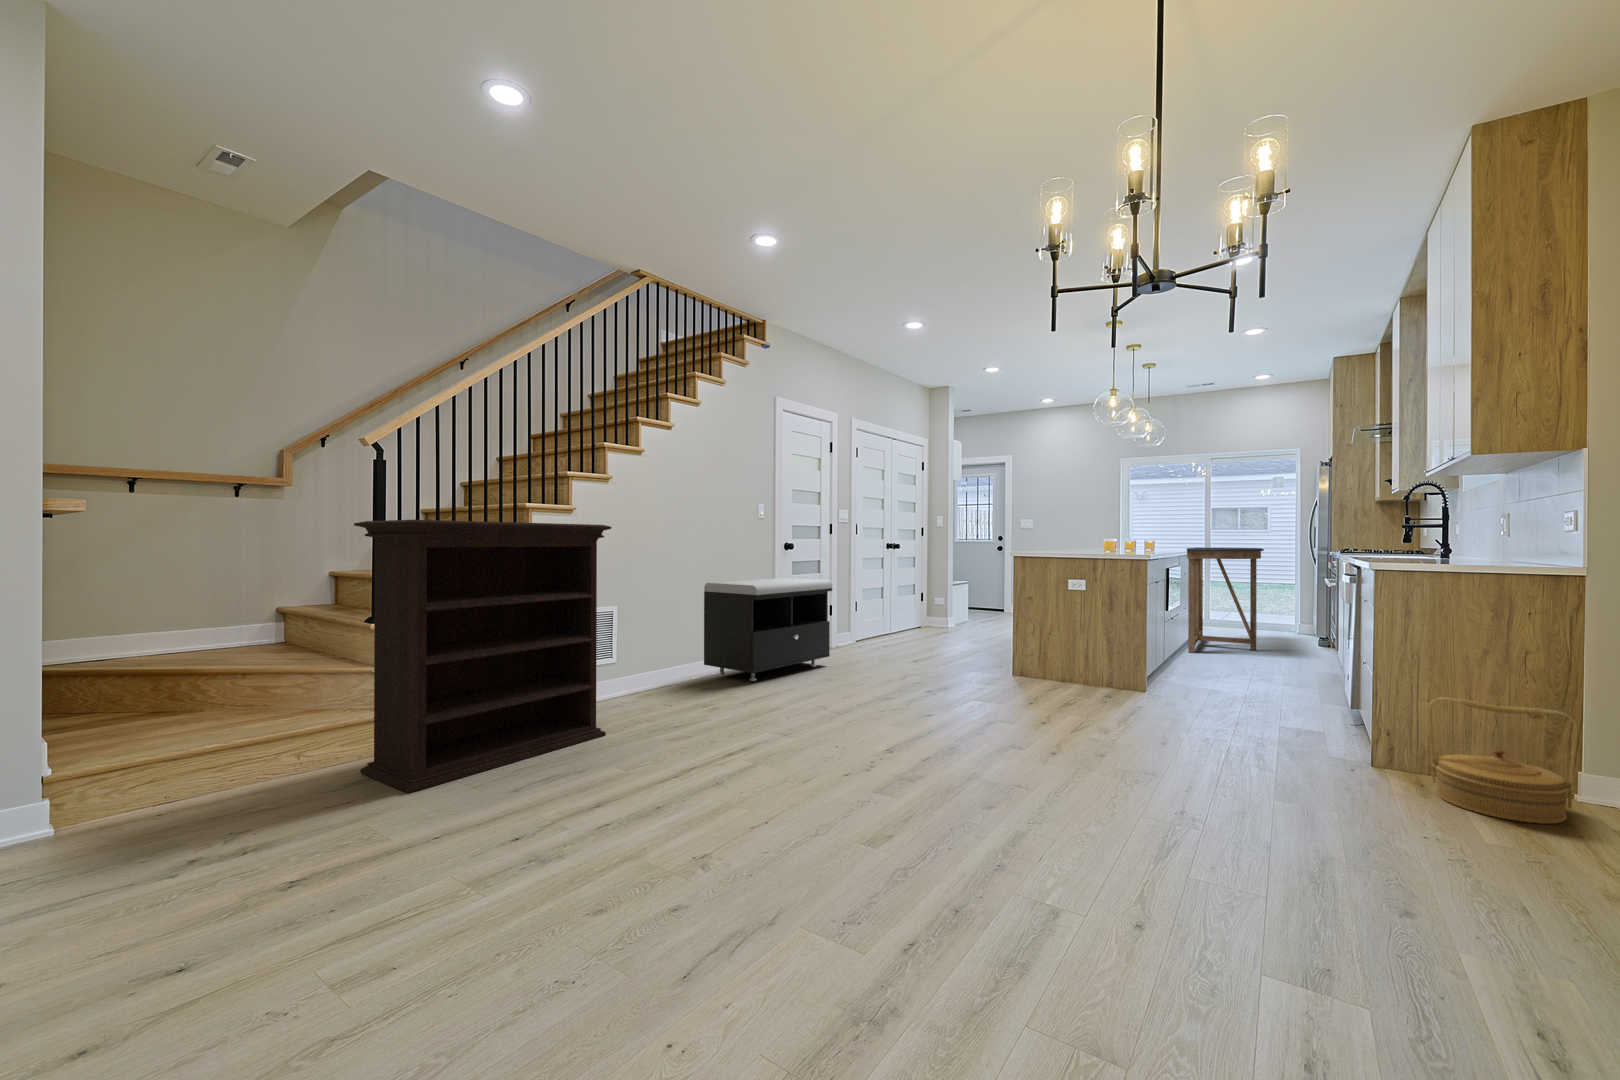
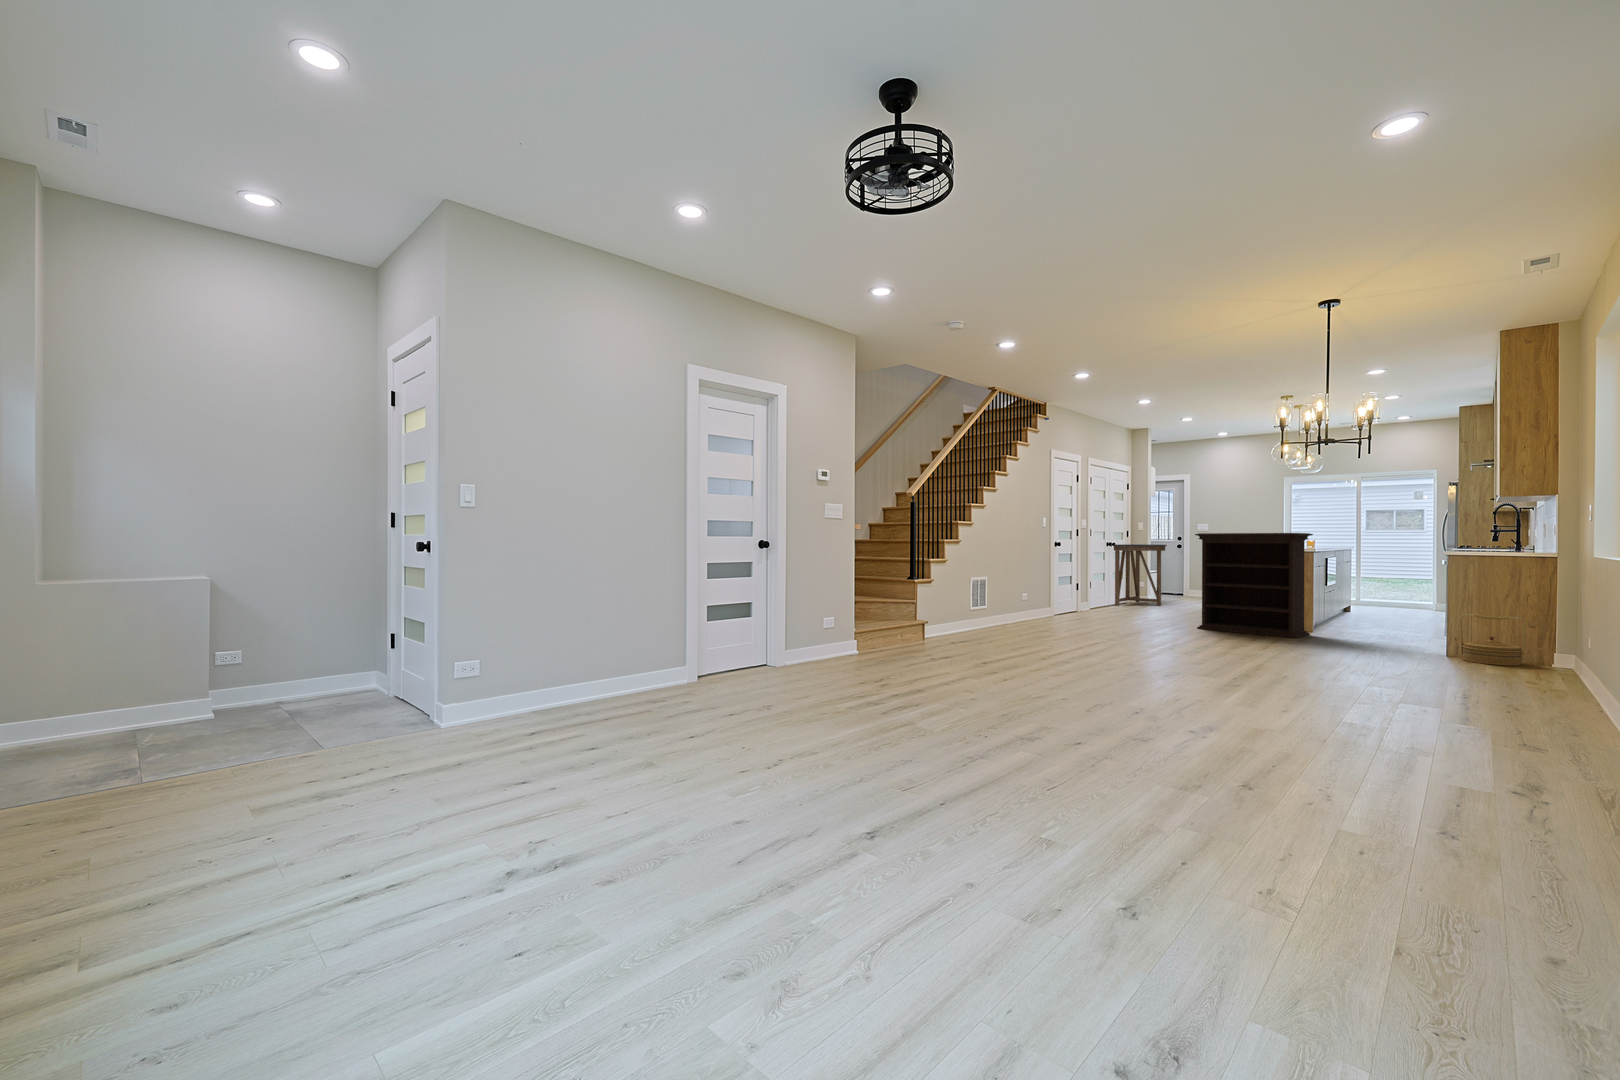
bookshelf: present [354,520,612,793] -> present [1195,533,1313,638]
console table: present [1187,548,1264,653] -> present [1113,544,1167,606]
storage bench: present [704,578,832,681] -> none [1023,564,1096,622]

